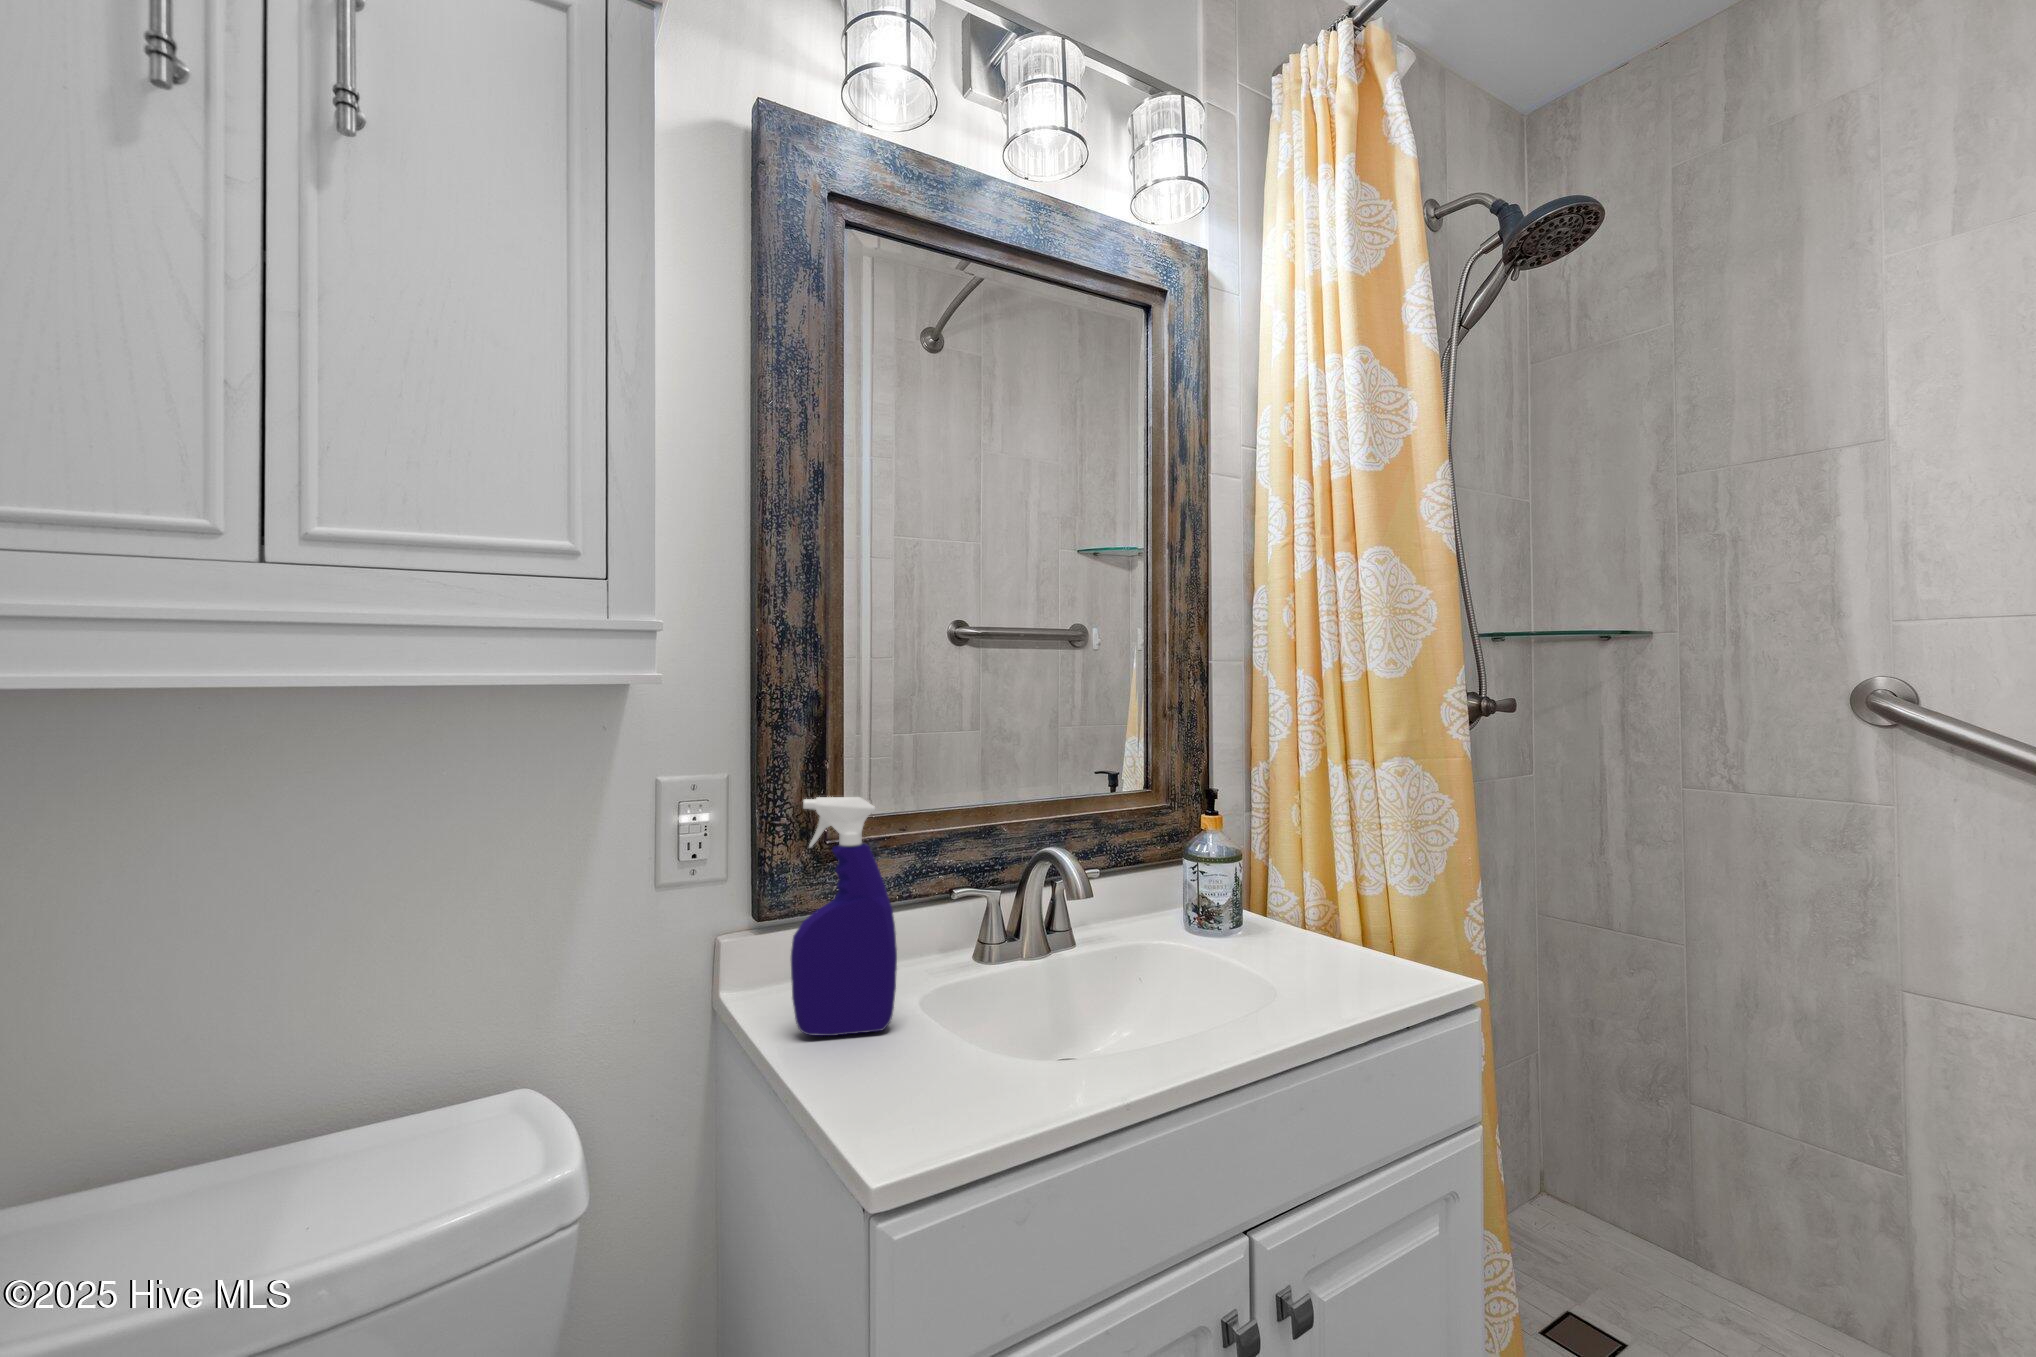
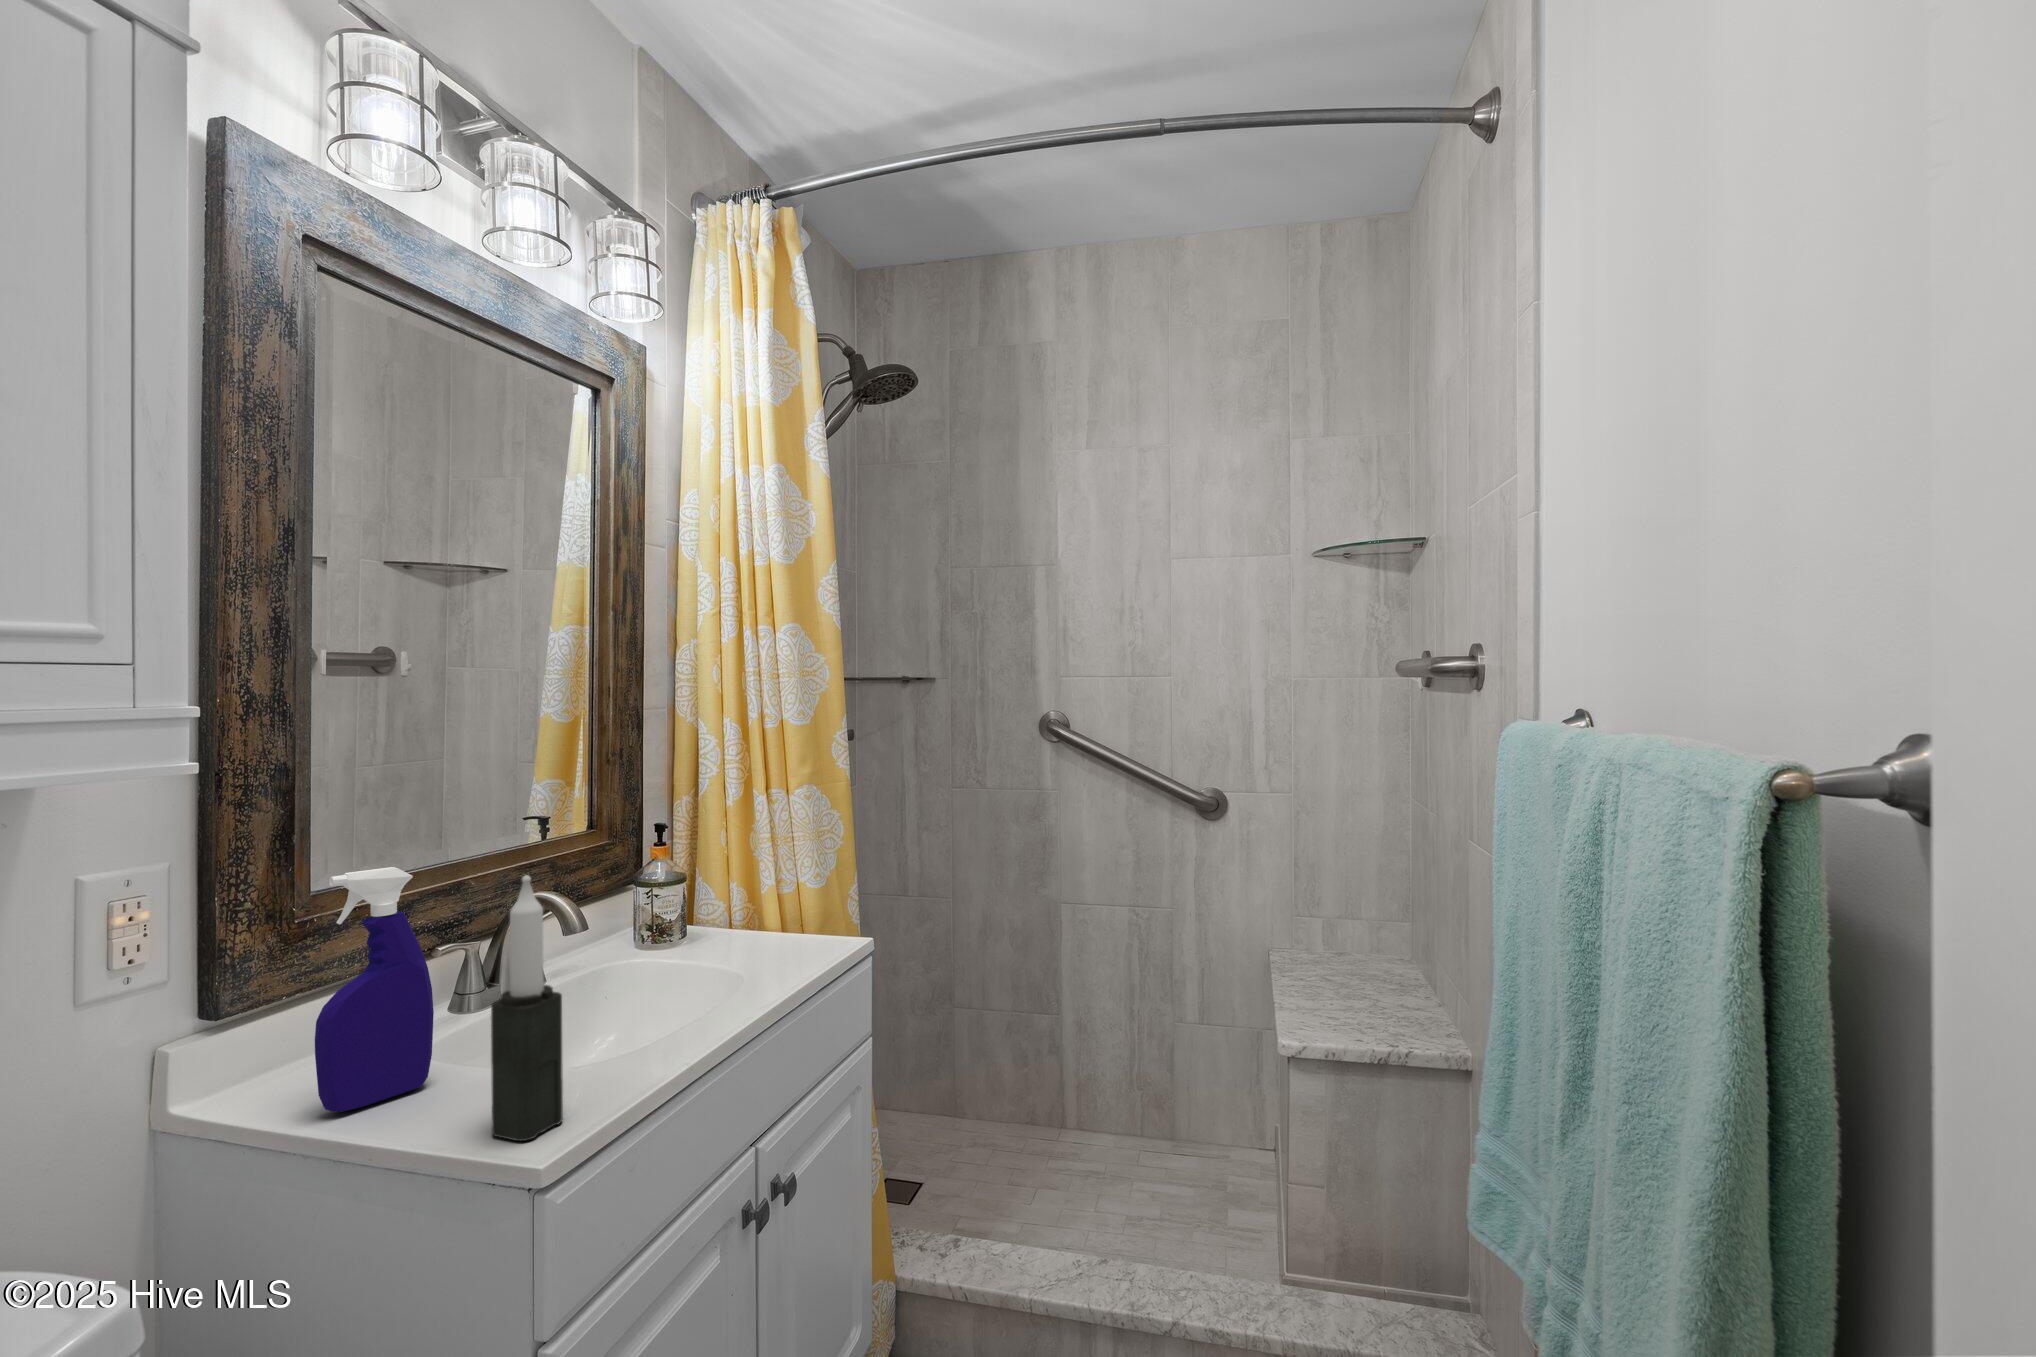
candle: none [879,817,950,1133] -> present [491,875,563,1141]

